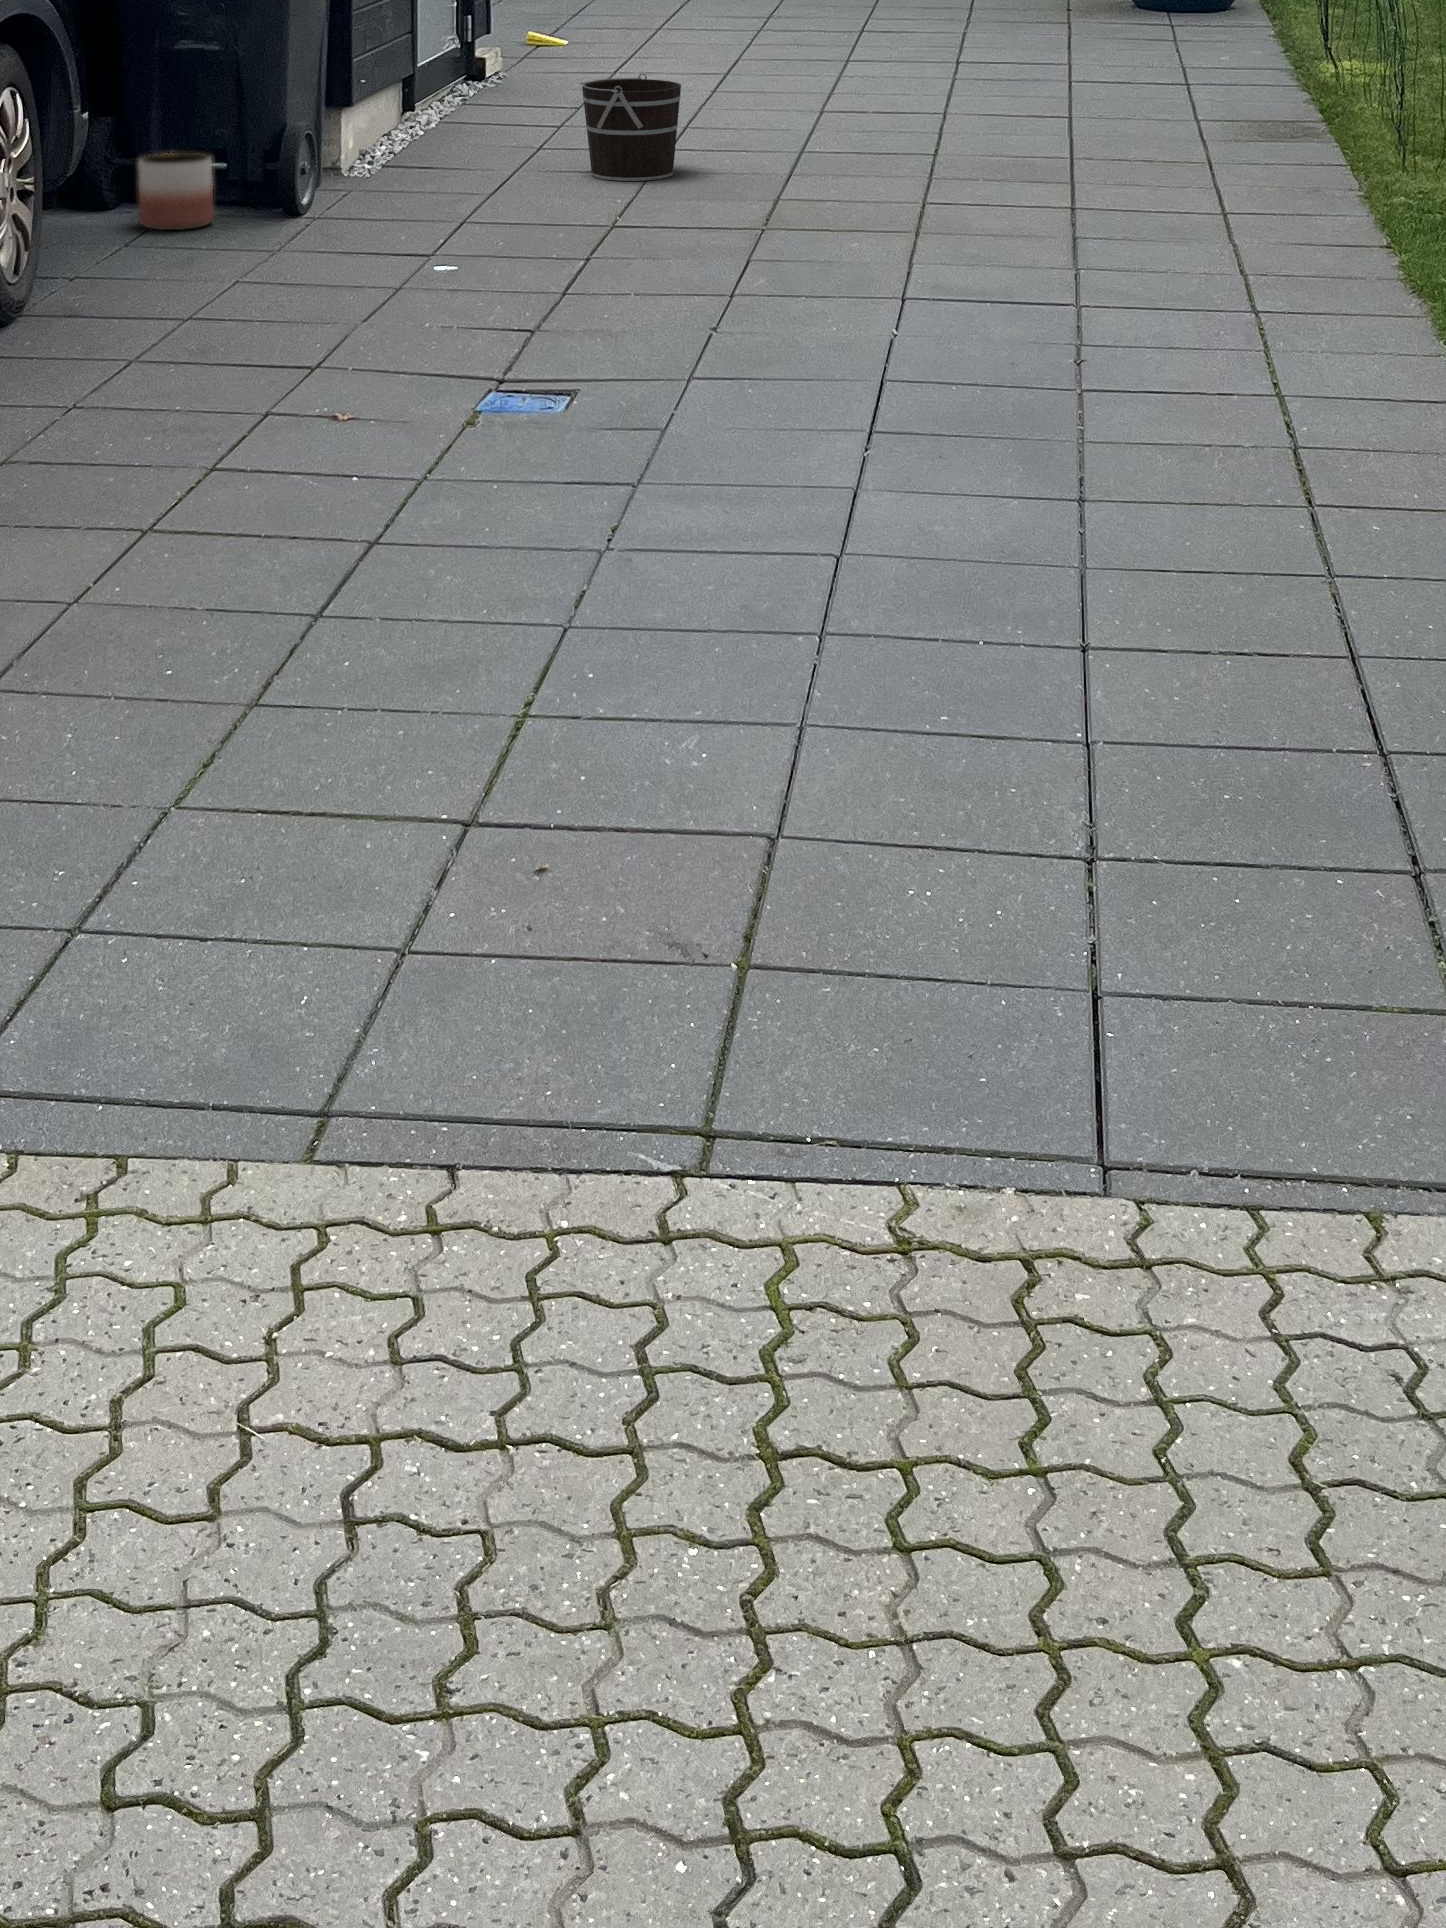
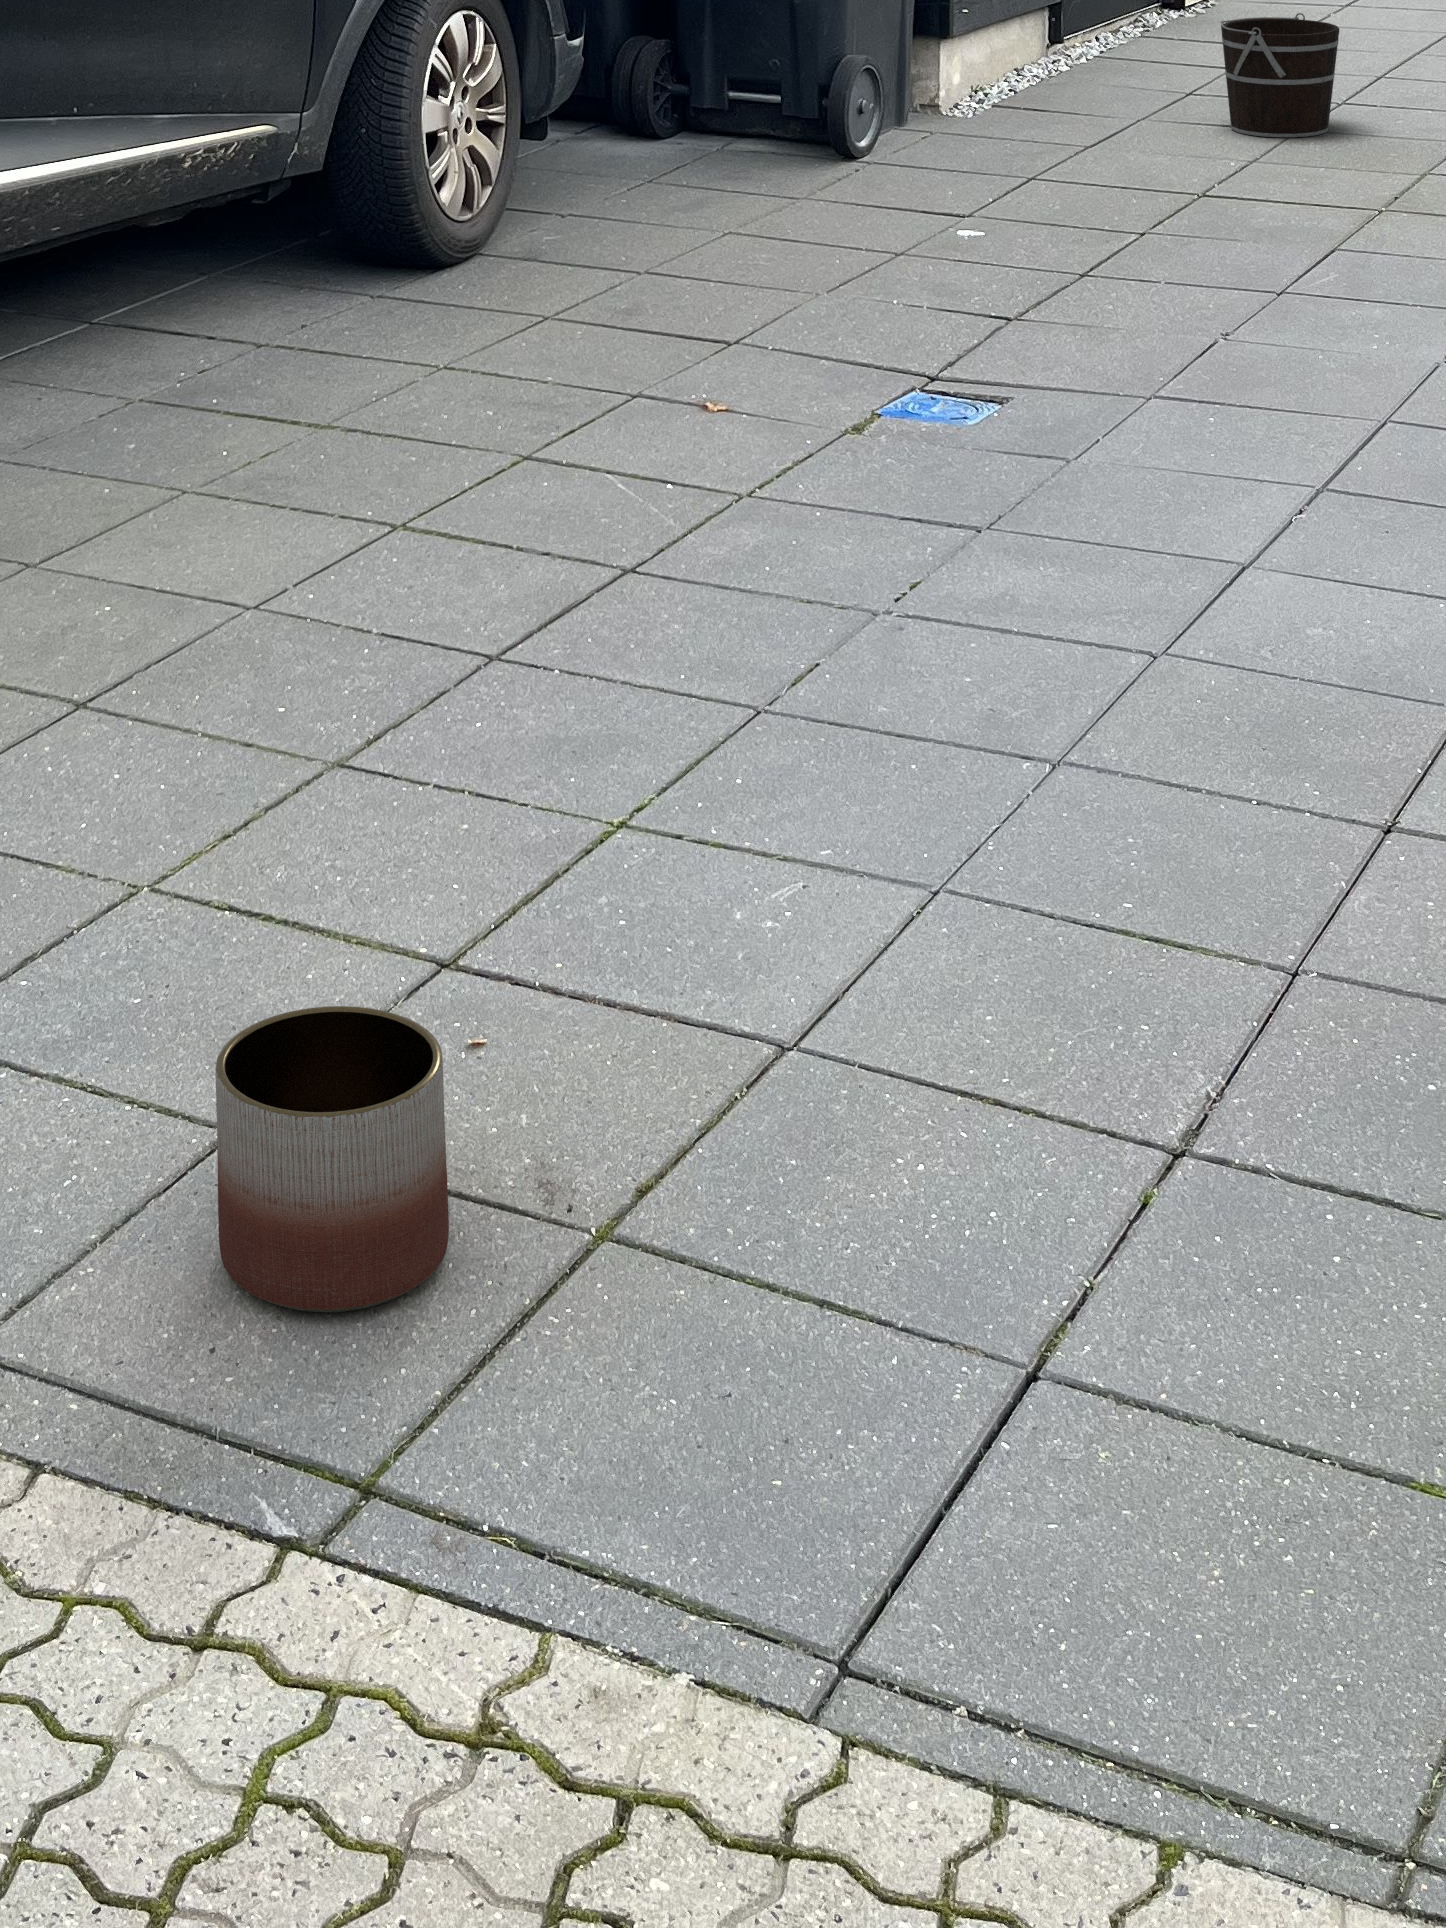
planter: present [138,153,214,230] -> present [216,1006,449,1312]

